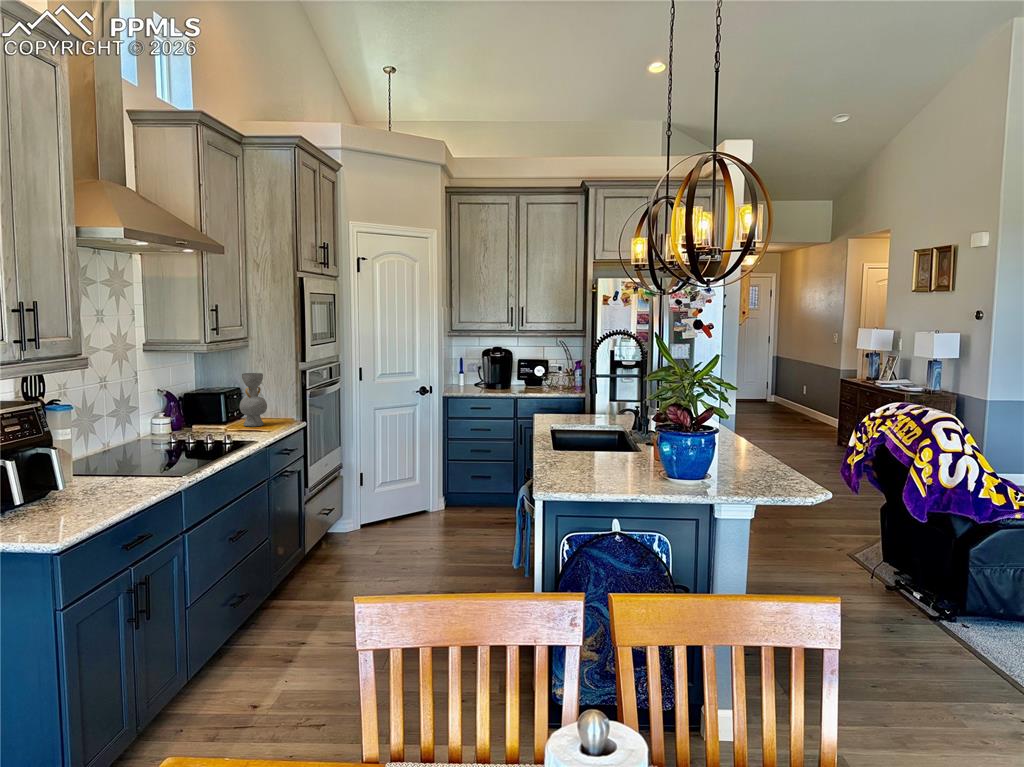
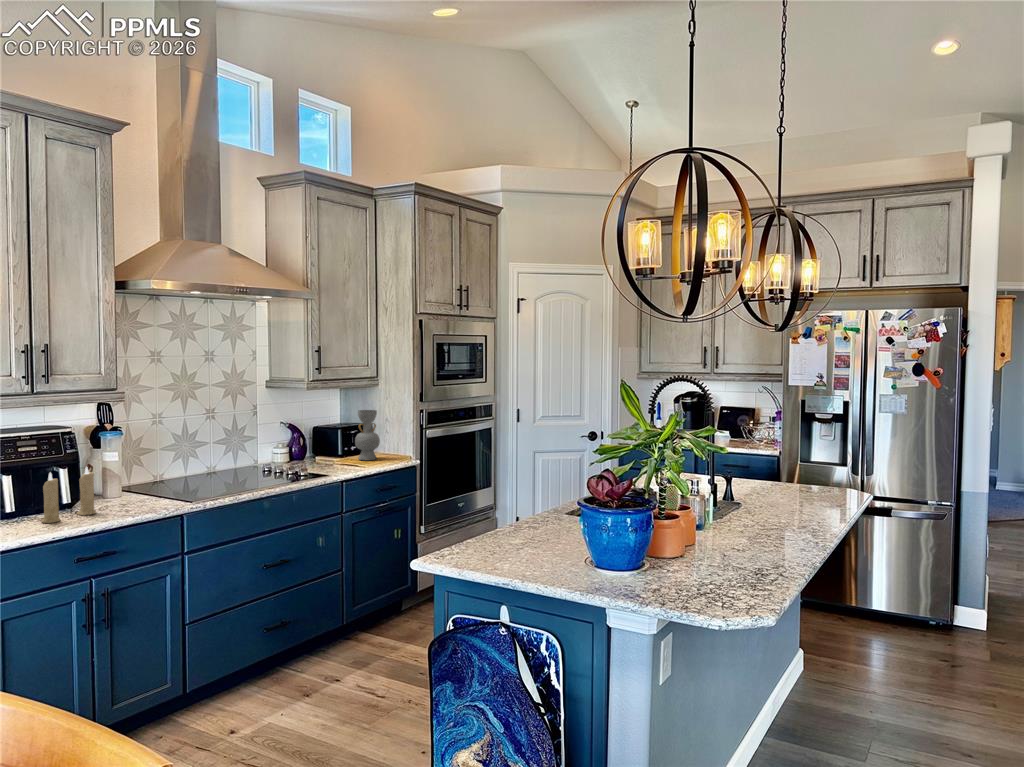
candle: none [49,444,94,516] -> present [41,467,96,523]

